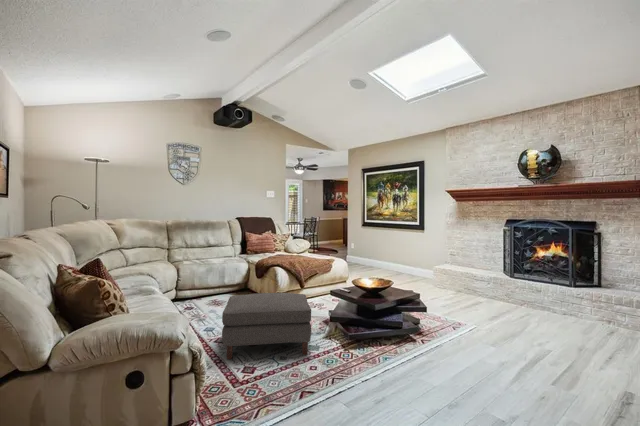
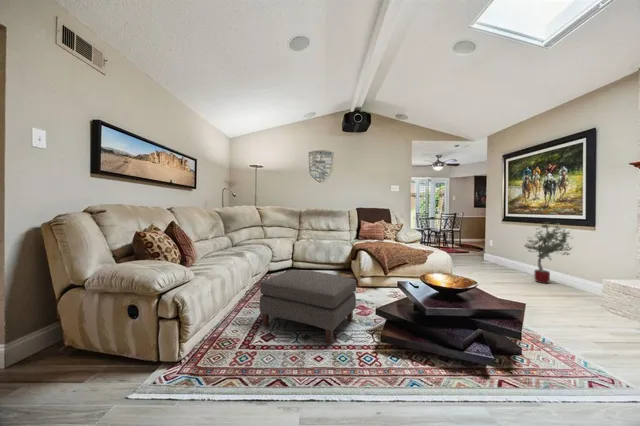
potted tree: none [382,228,414,276] -> present [525,222,571,283]

